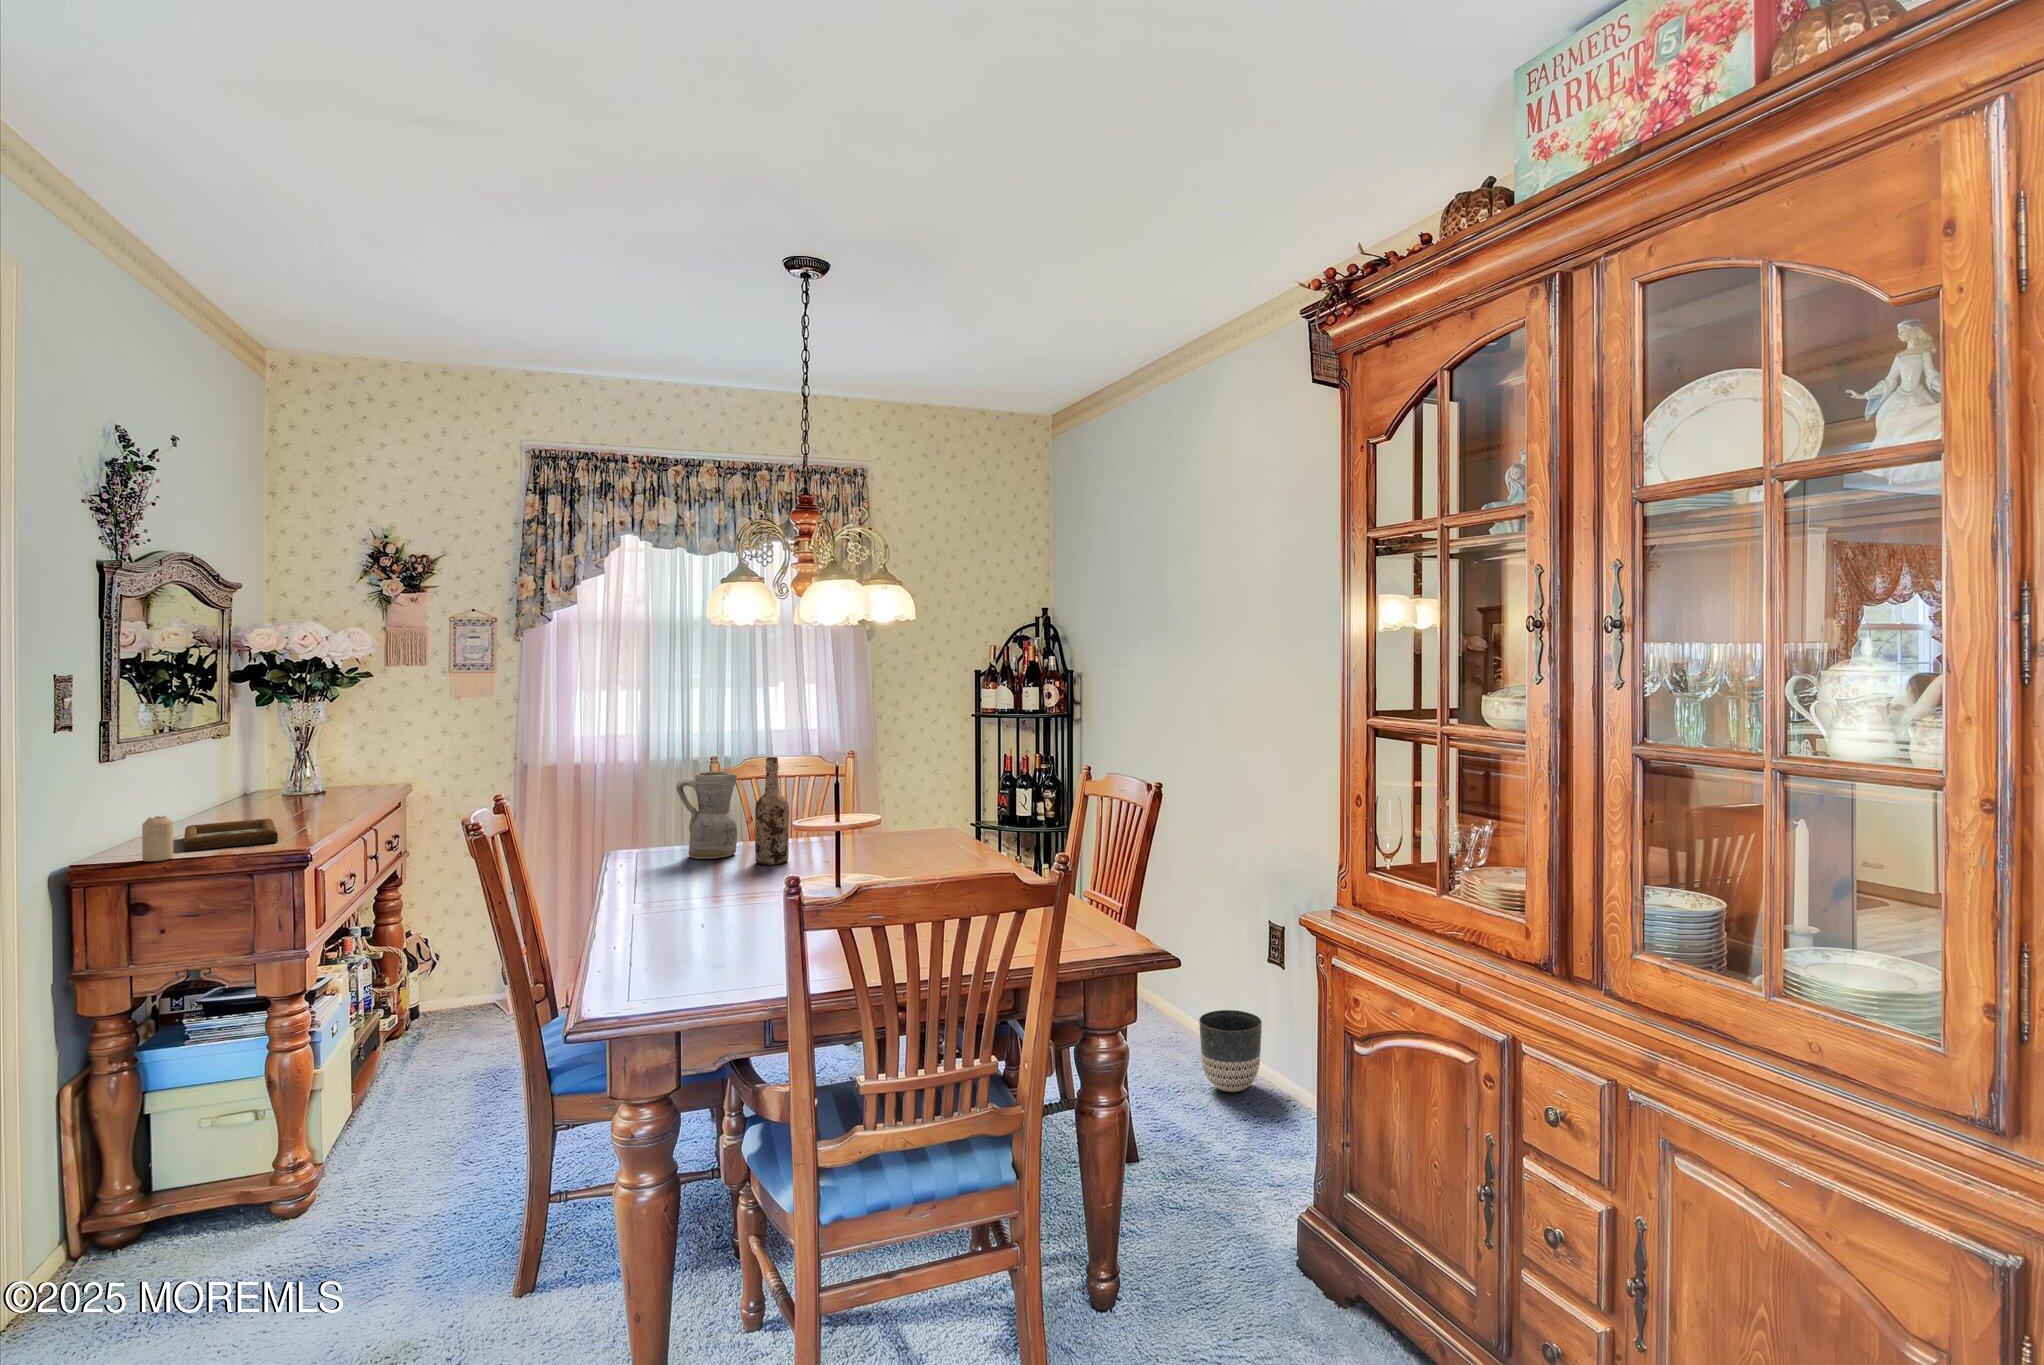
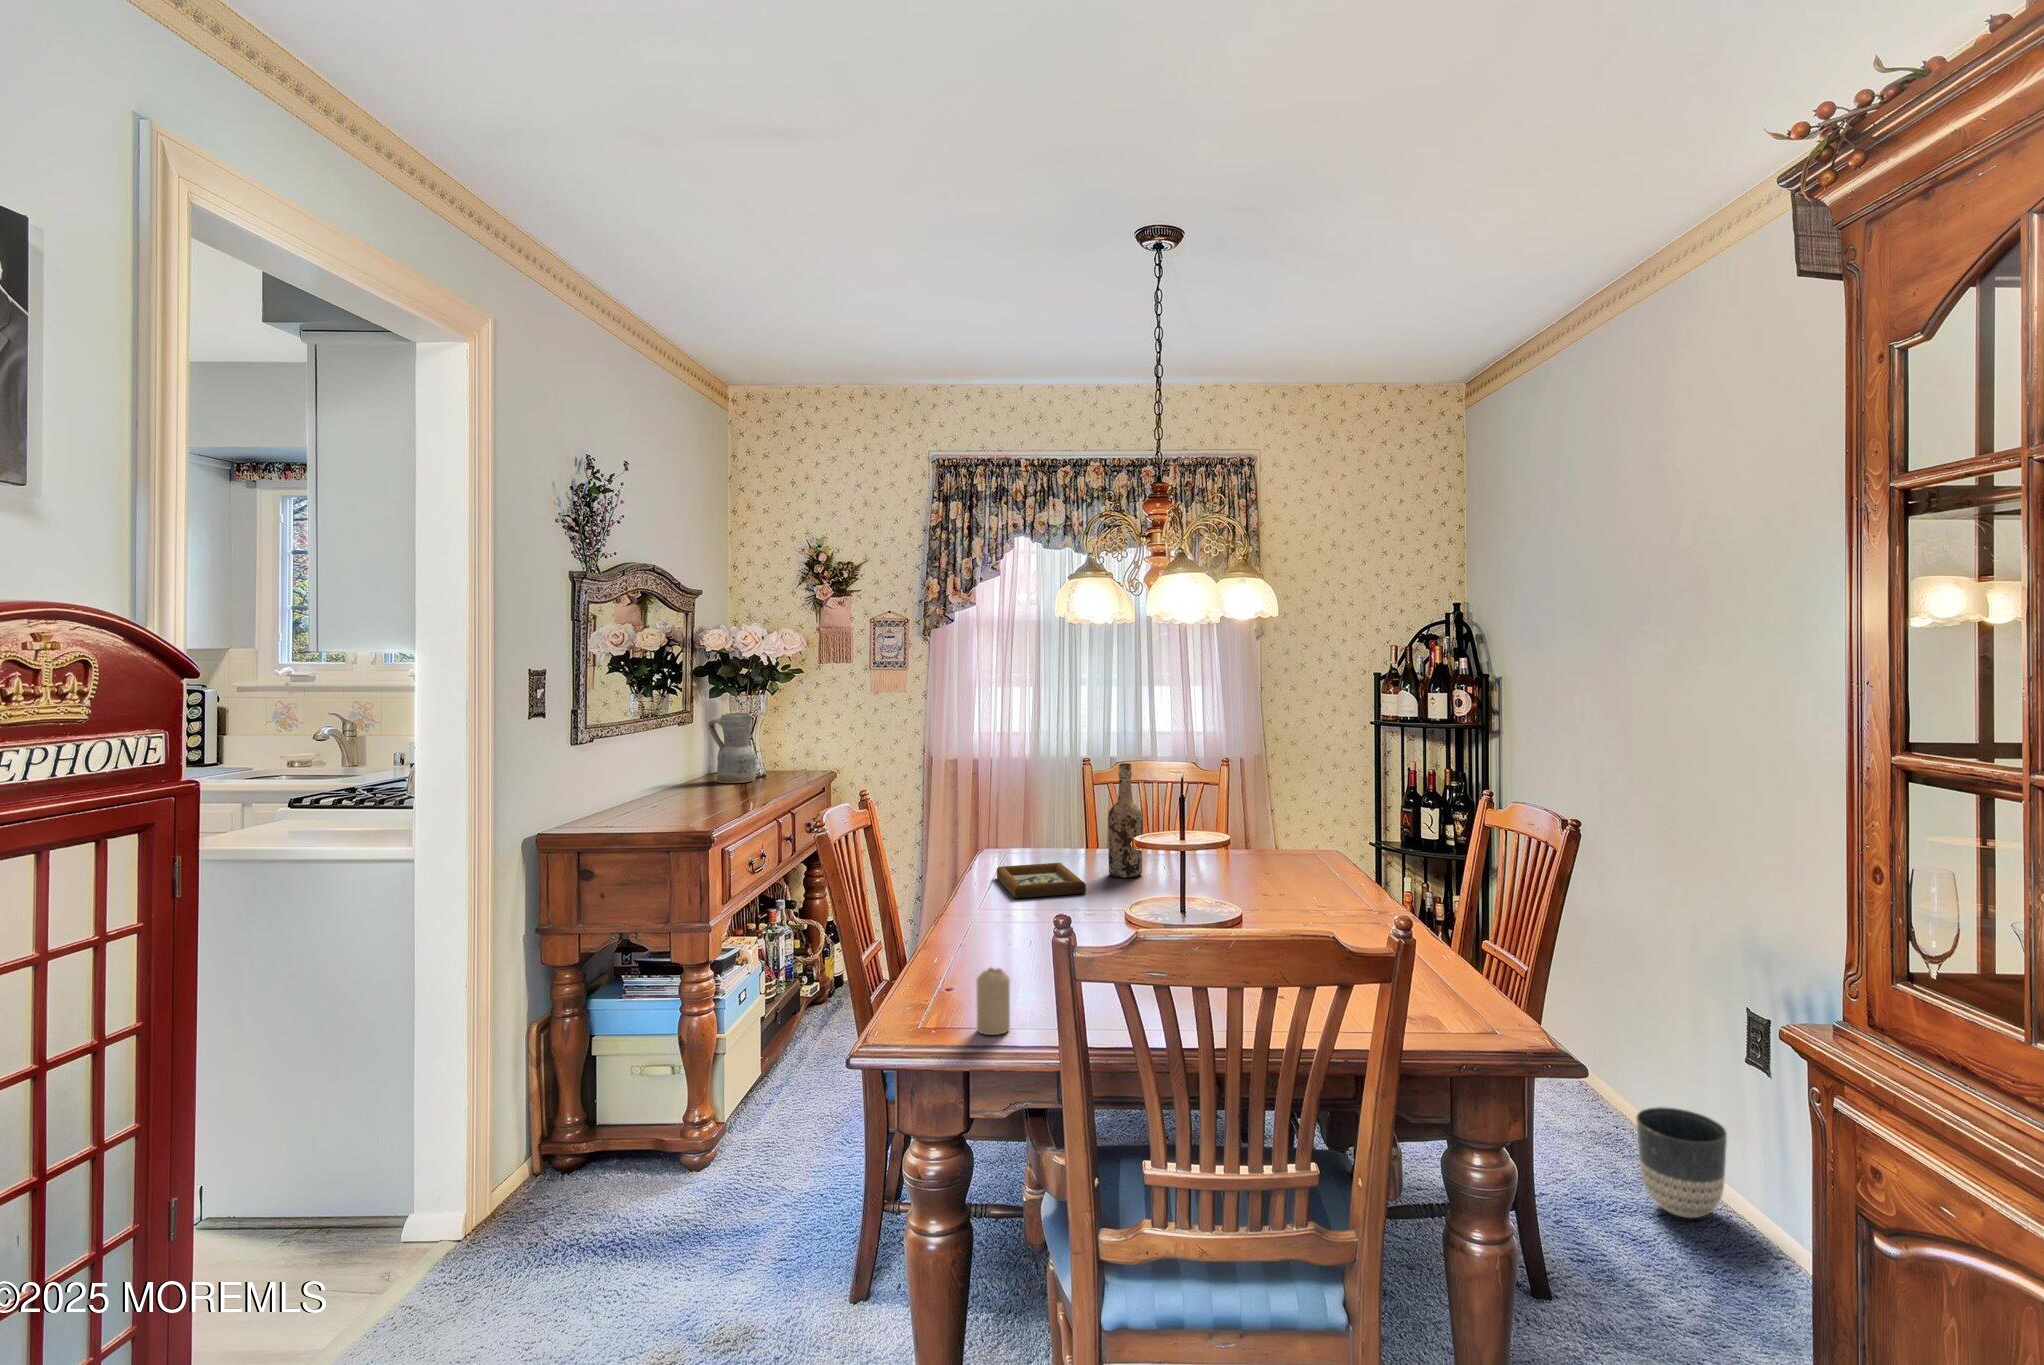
ceramic pitcher: present [676,771,737,859] -> present [708,713,756,783]
candle: present [142,816,173,861] -> present [977,968,1010,1035]
picture frame: present [184,819,278,851] -> present [997,863,1086,898]

